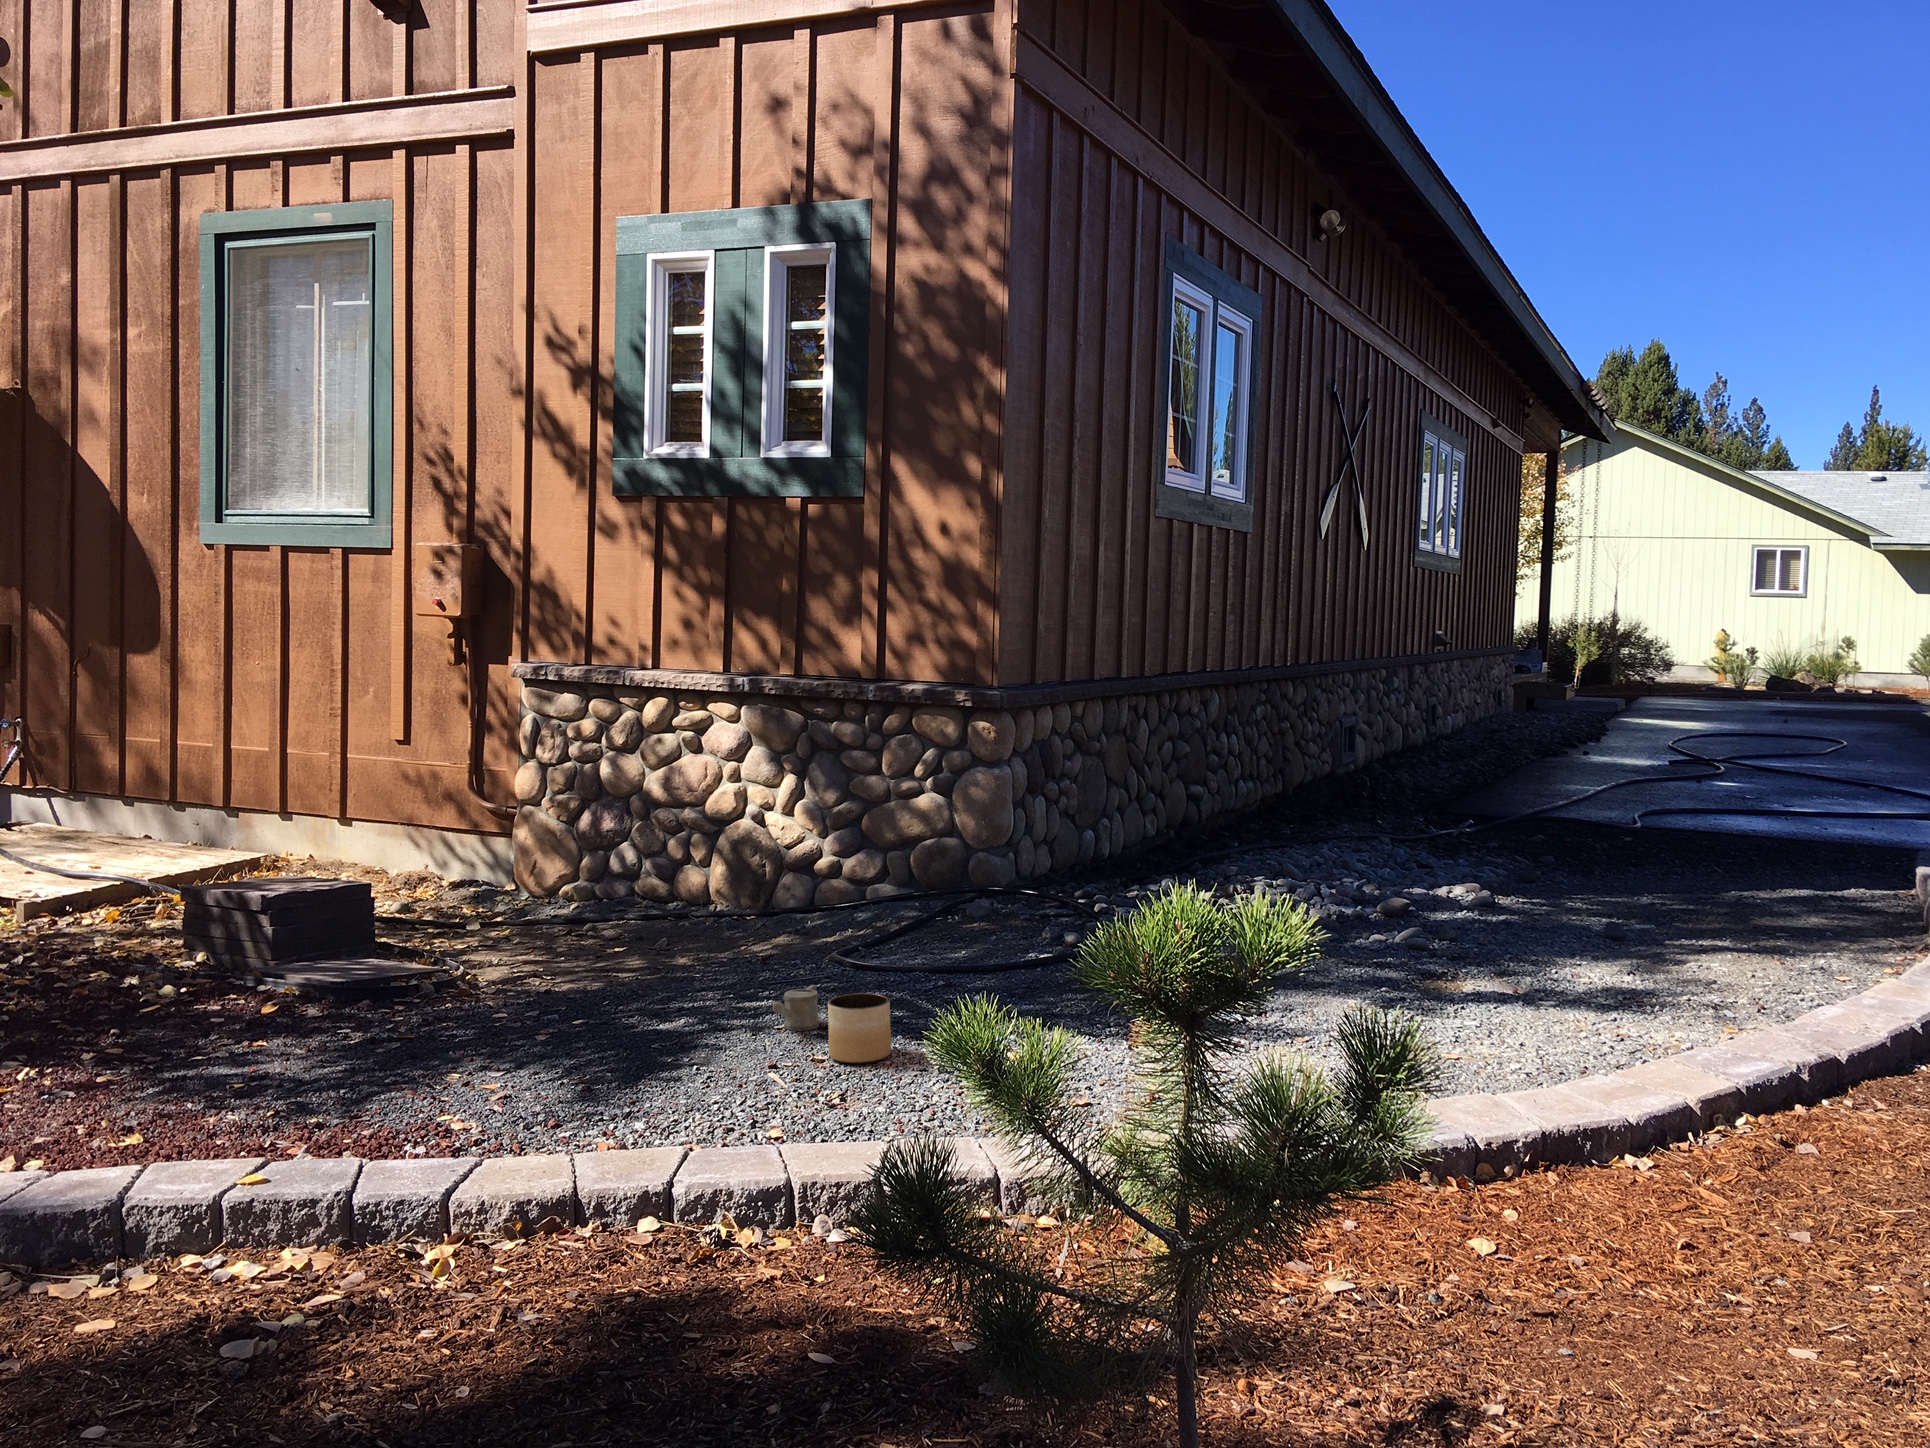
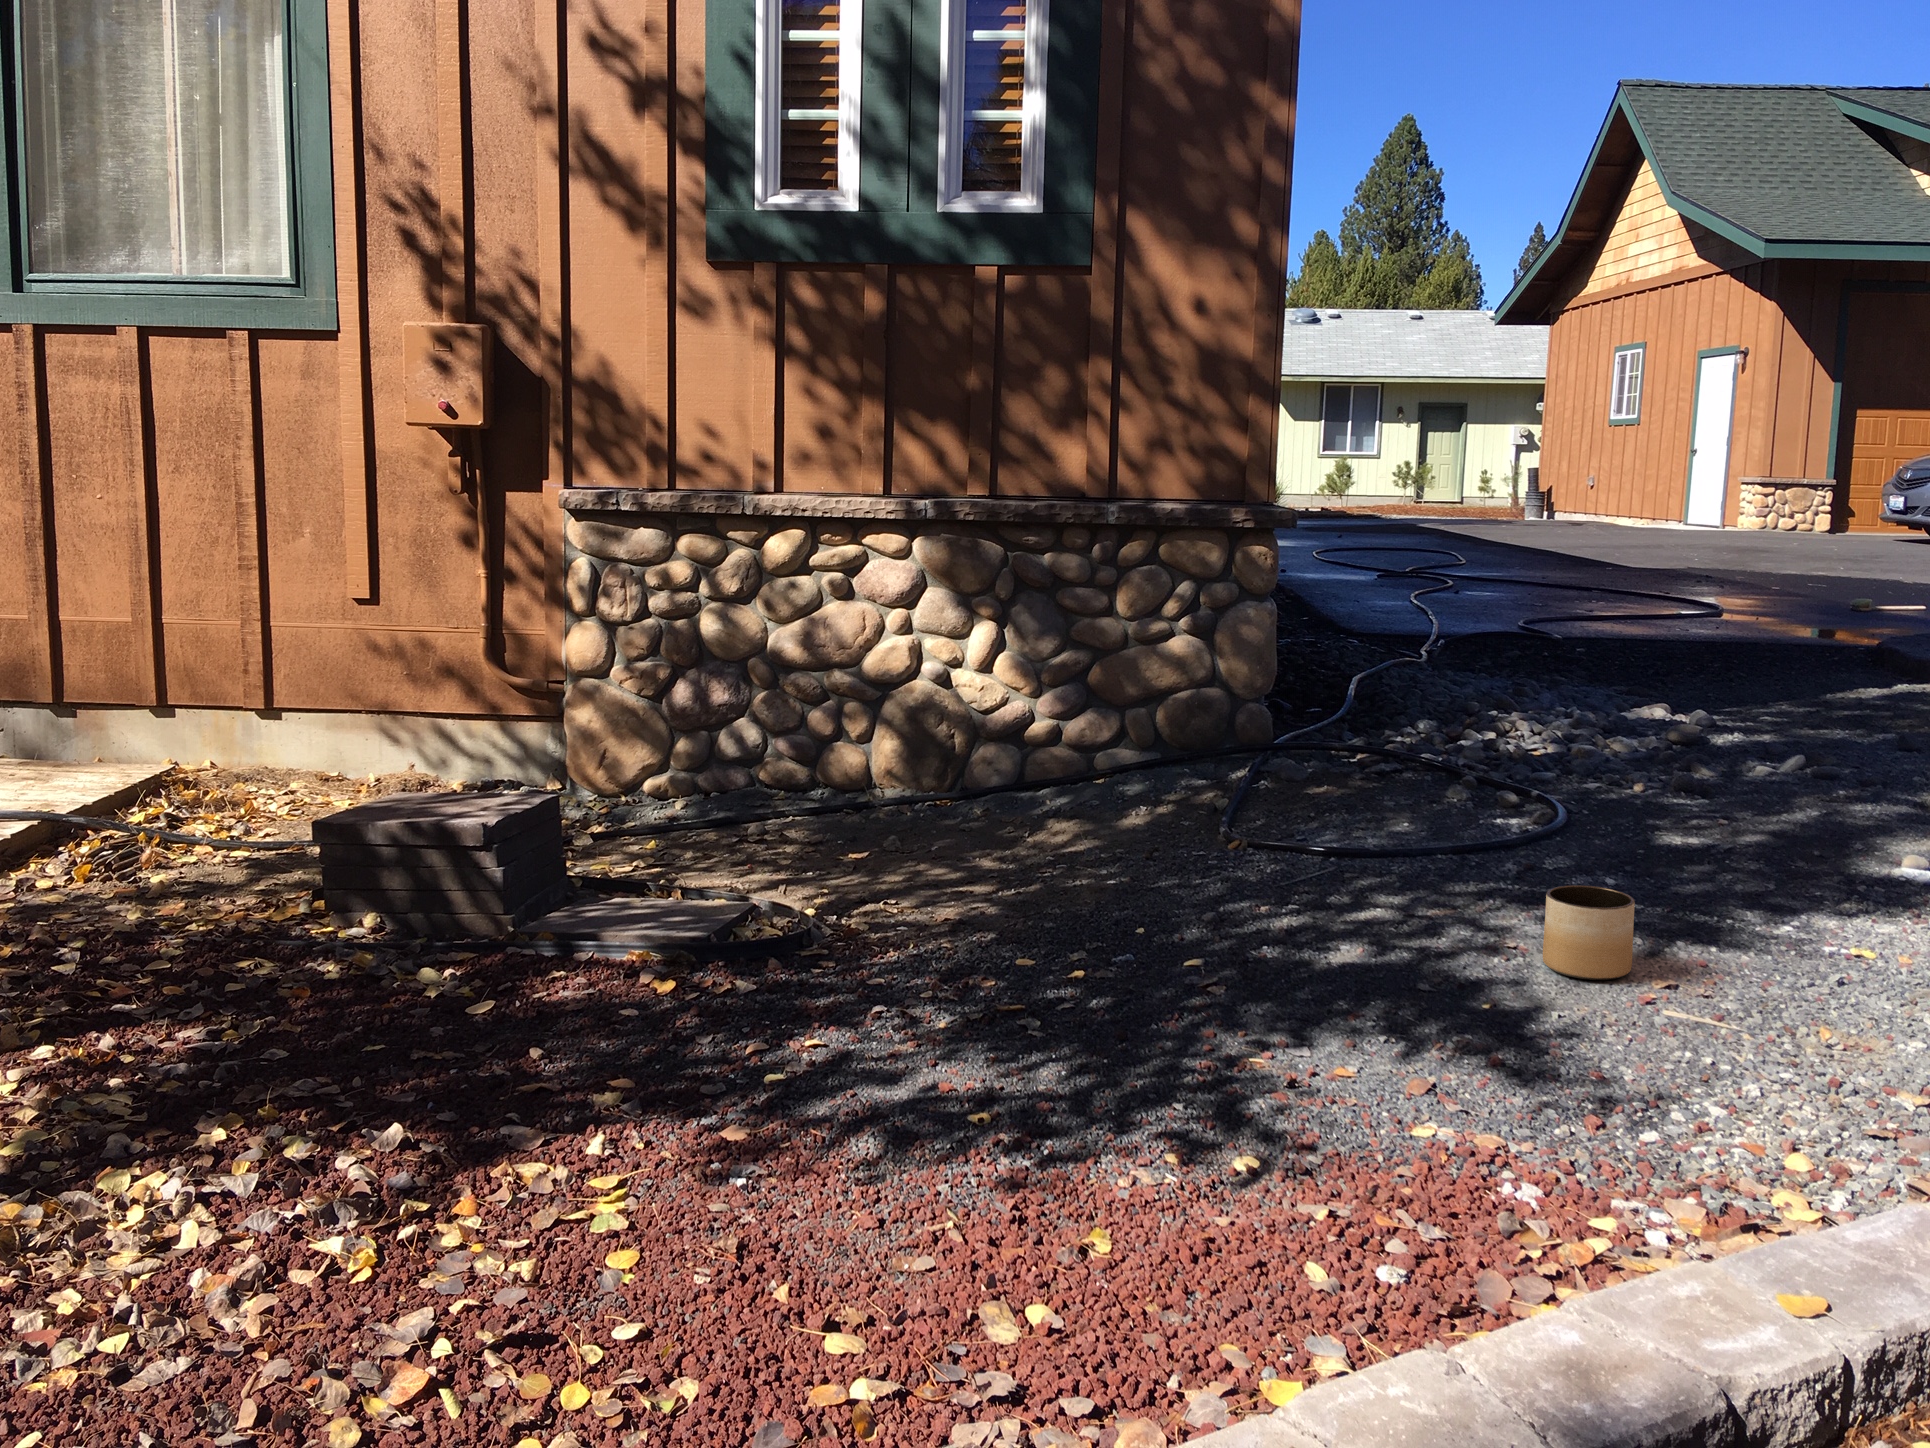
watering can: present [773,985,819,1031] -> none [1390,881,1452,943]

